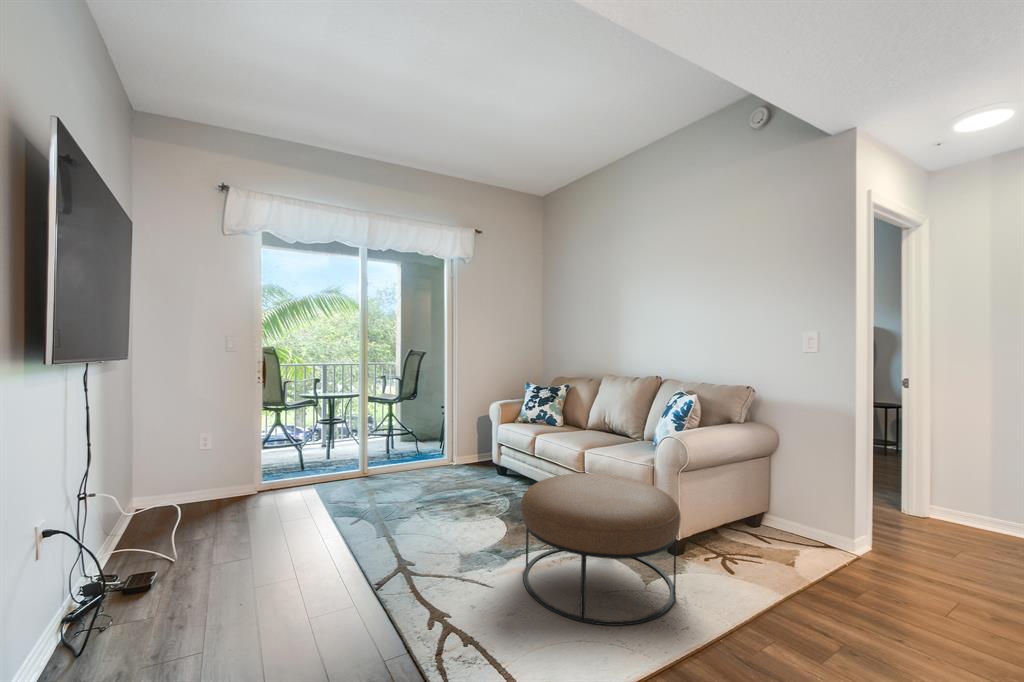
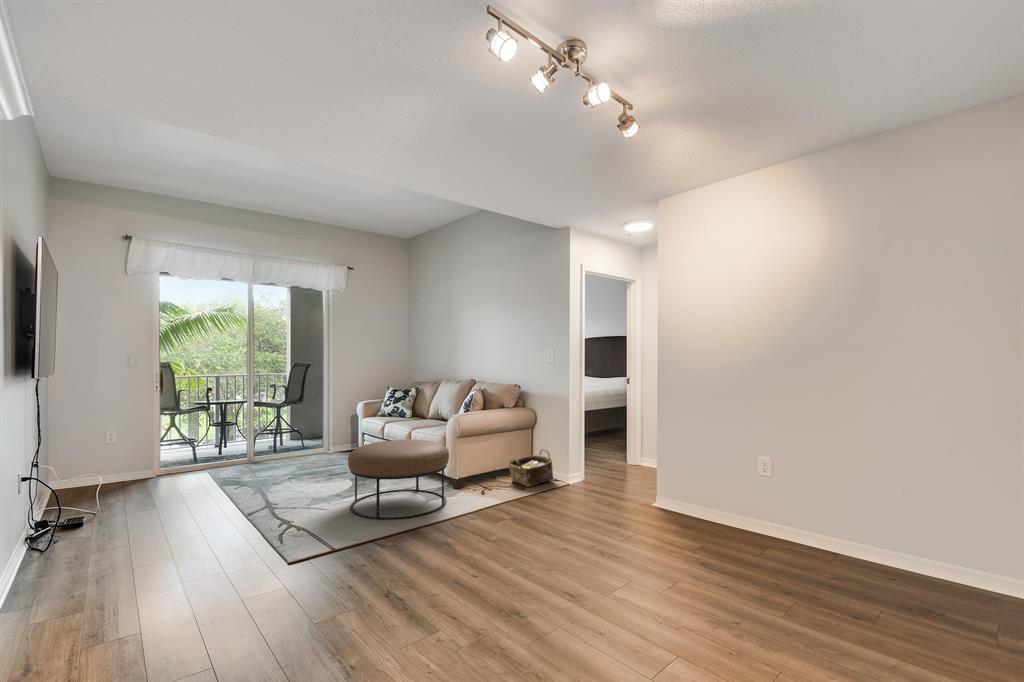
woven basket: none [739,493,813,557] -> present [509,449,553,487]

